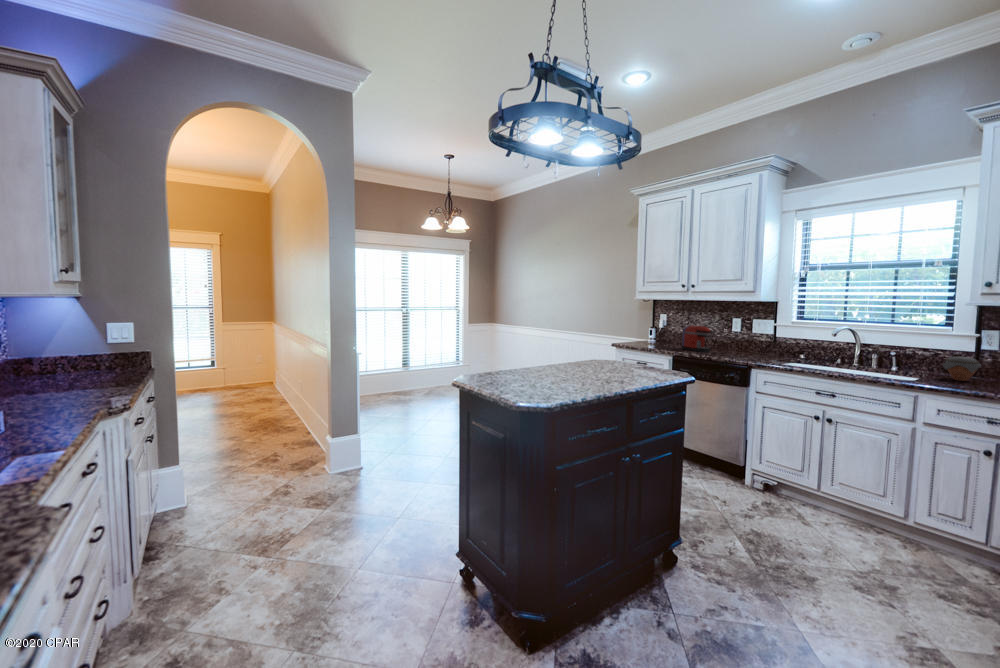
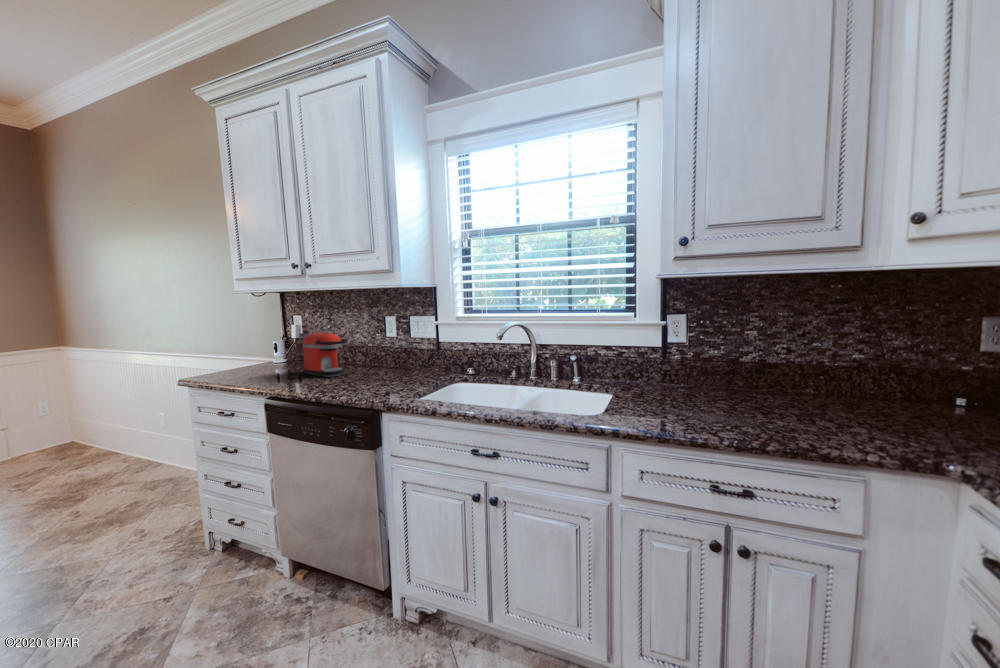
jar: present [943,357,981,381] -> none [633,358,677,397]

